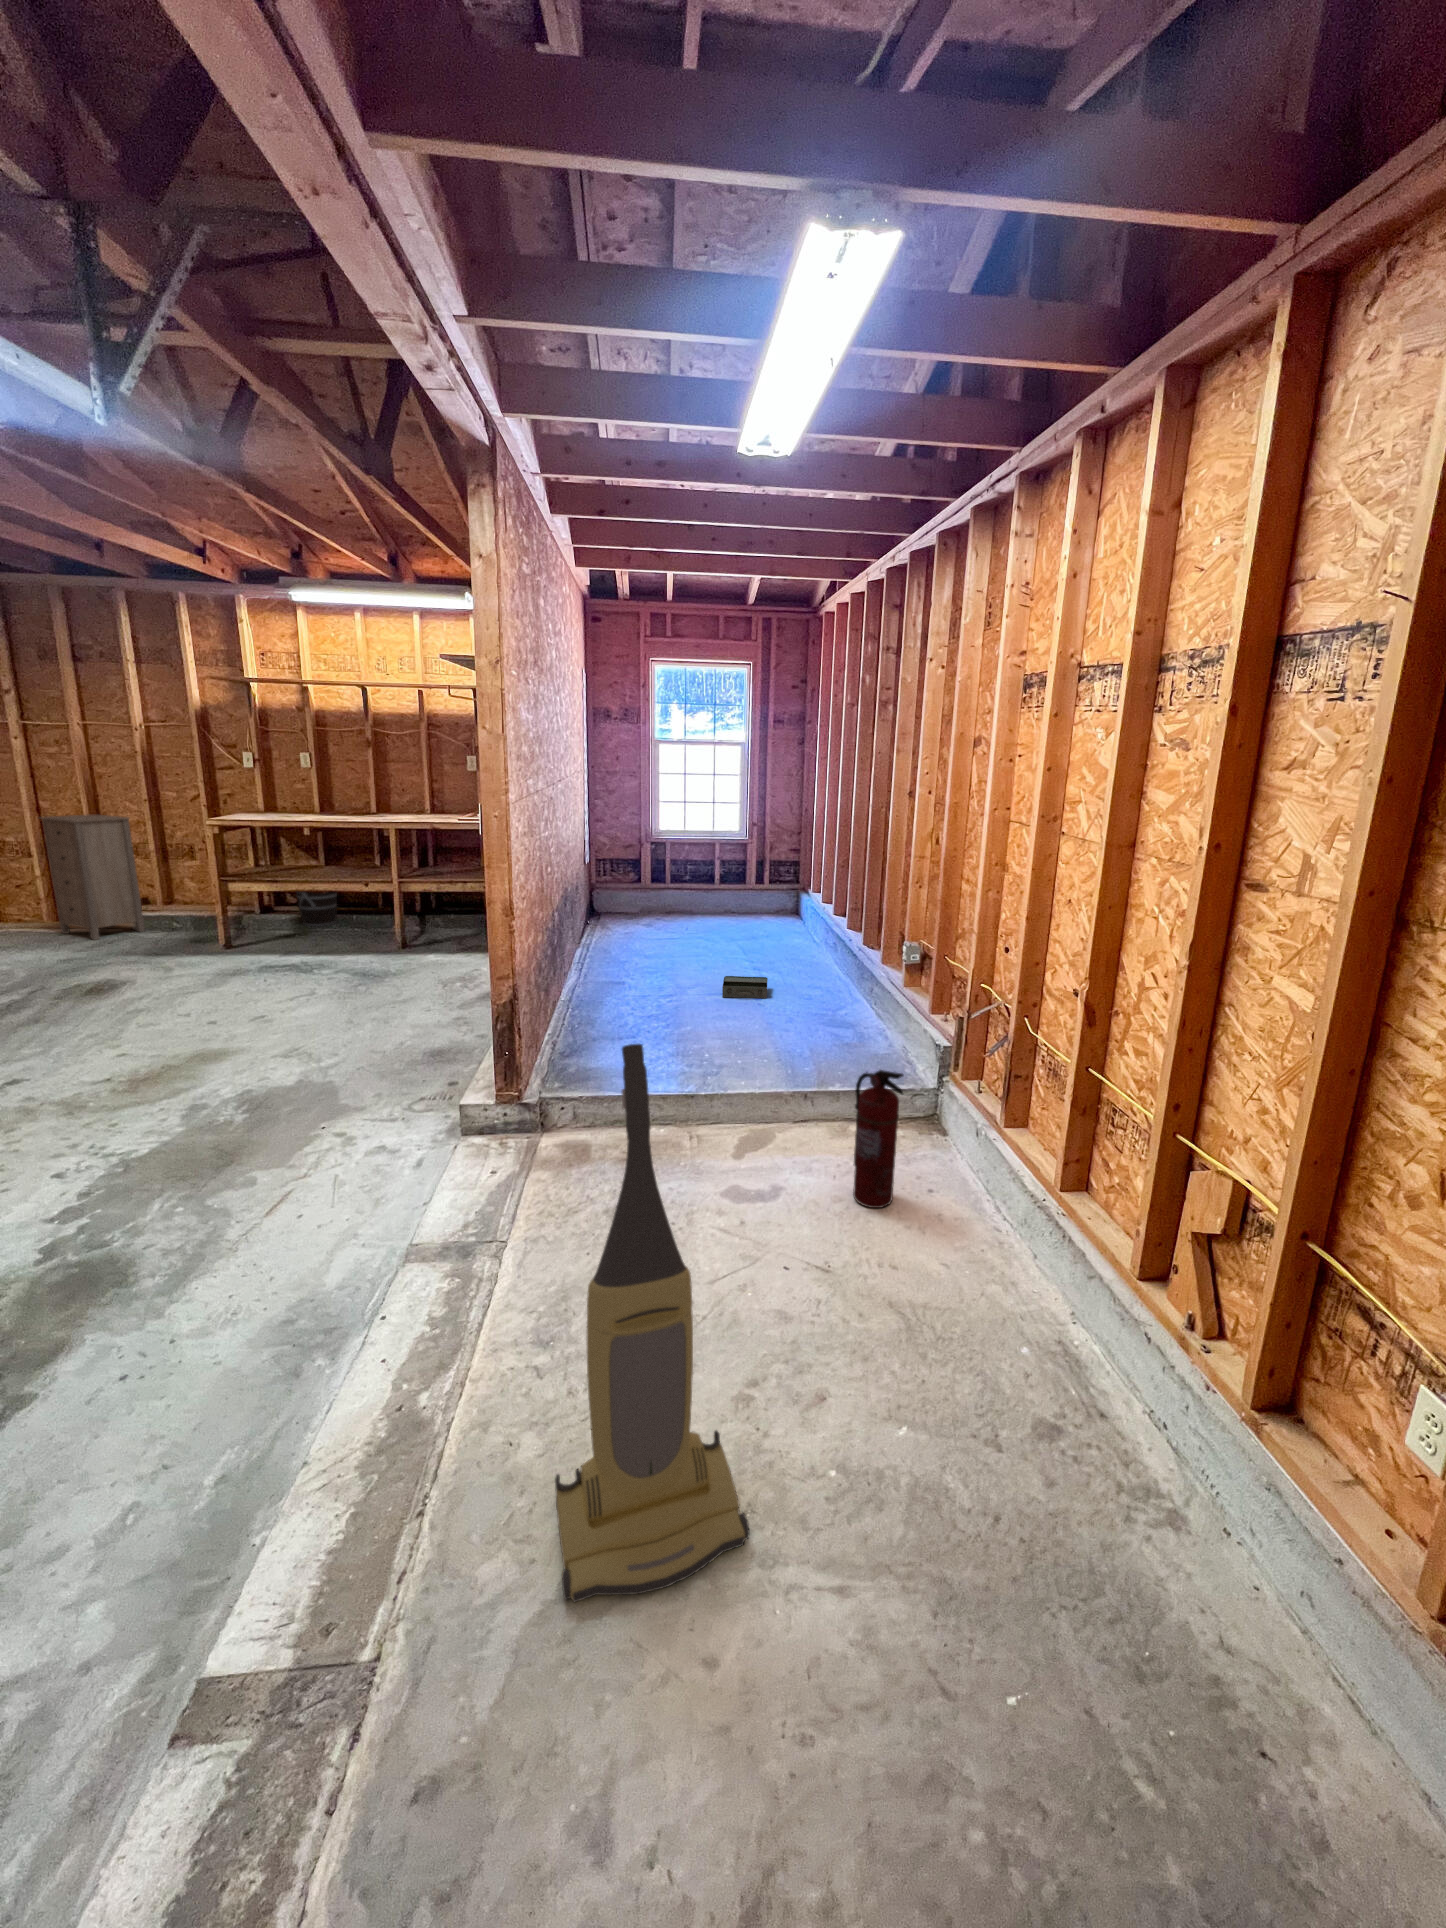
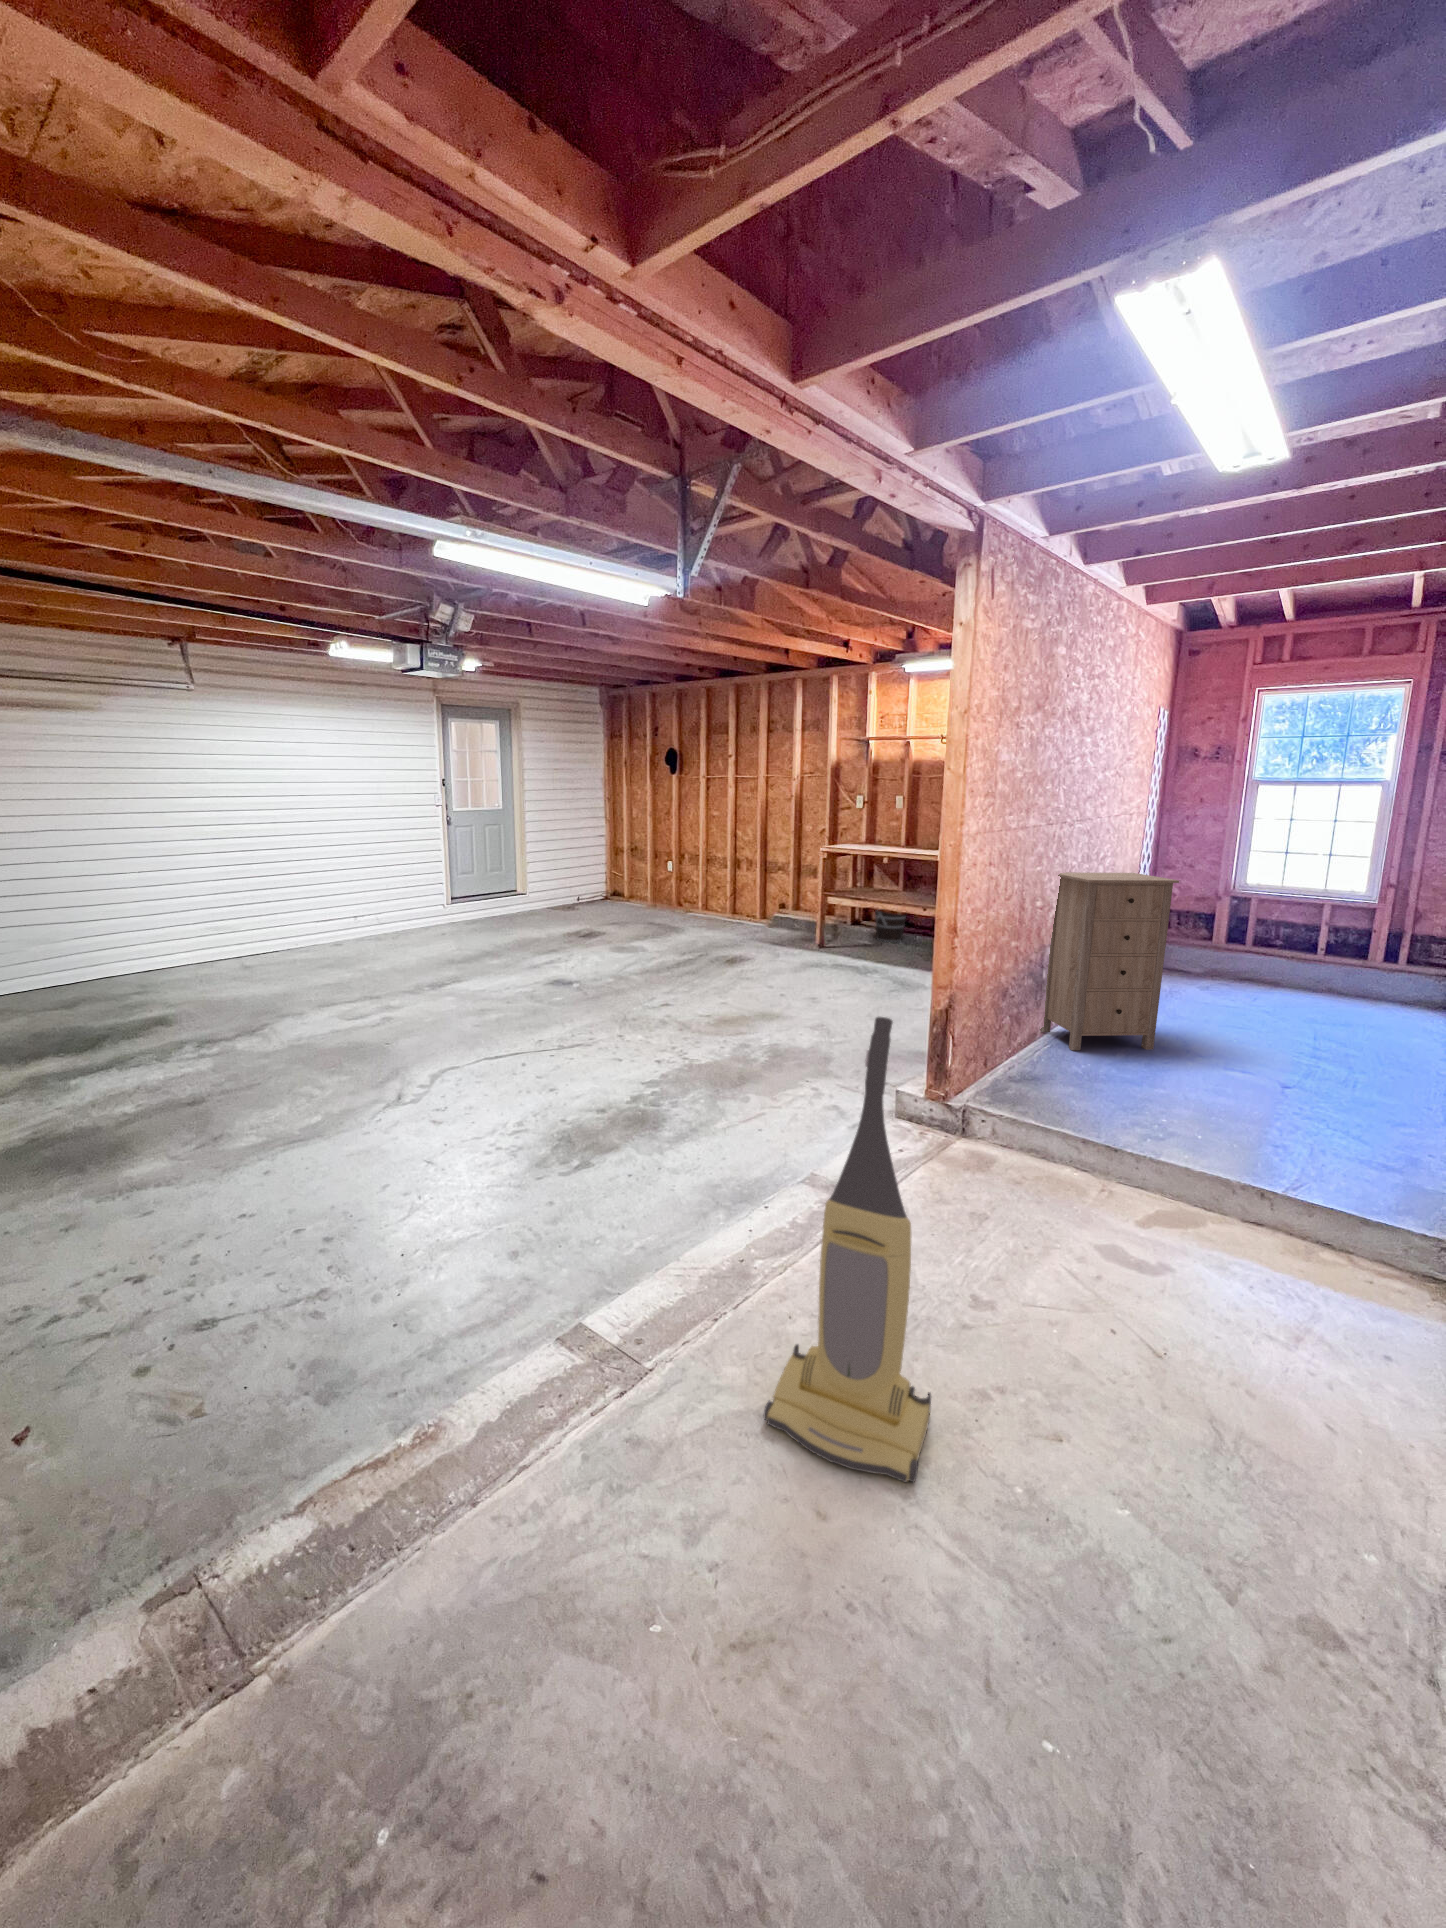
storage cabinet: present [38,814,145,940] -> present [1040,872,1179,1050]
toolbox: present [722,976,768,998] -> none [1237,1053,1313,1090]
fire extinguisher: present [853,1070,903,1208] -> none [1264,1173,1348,1349]

